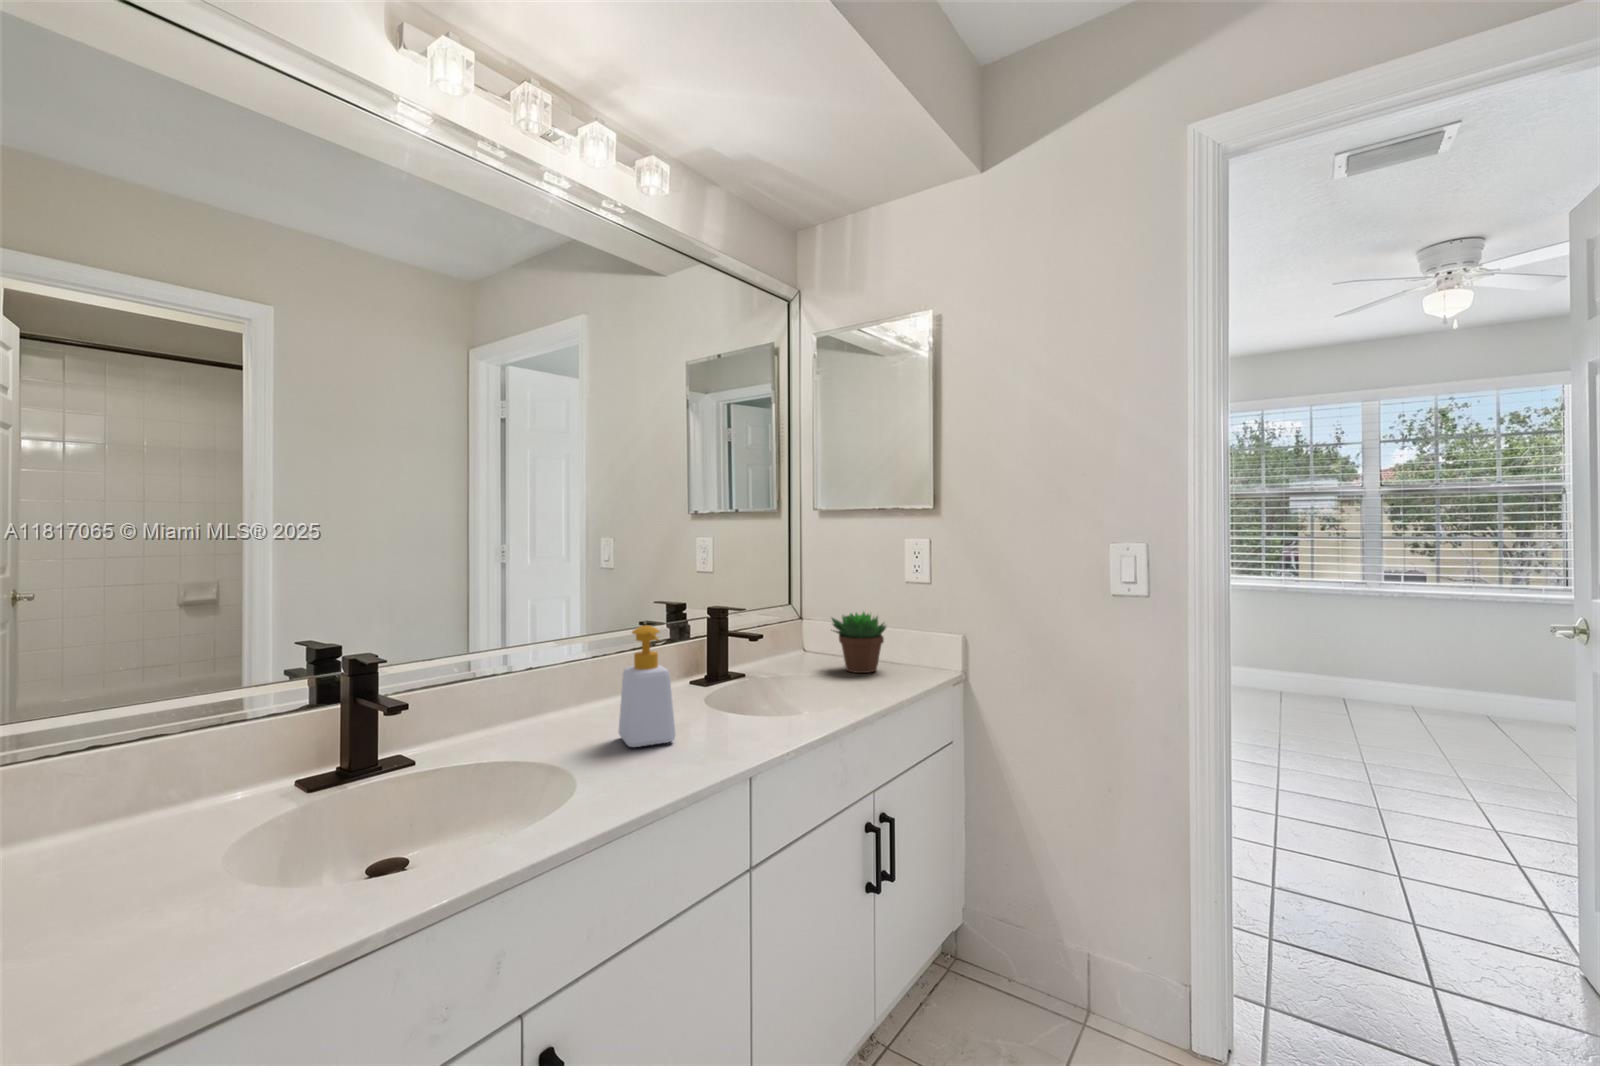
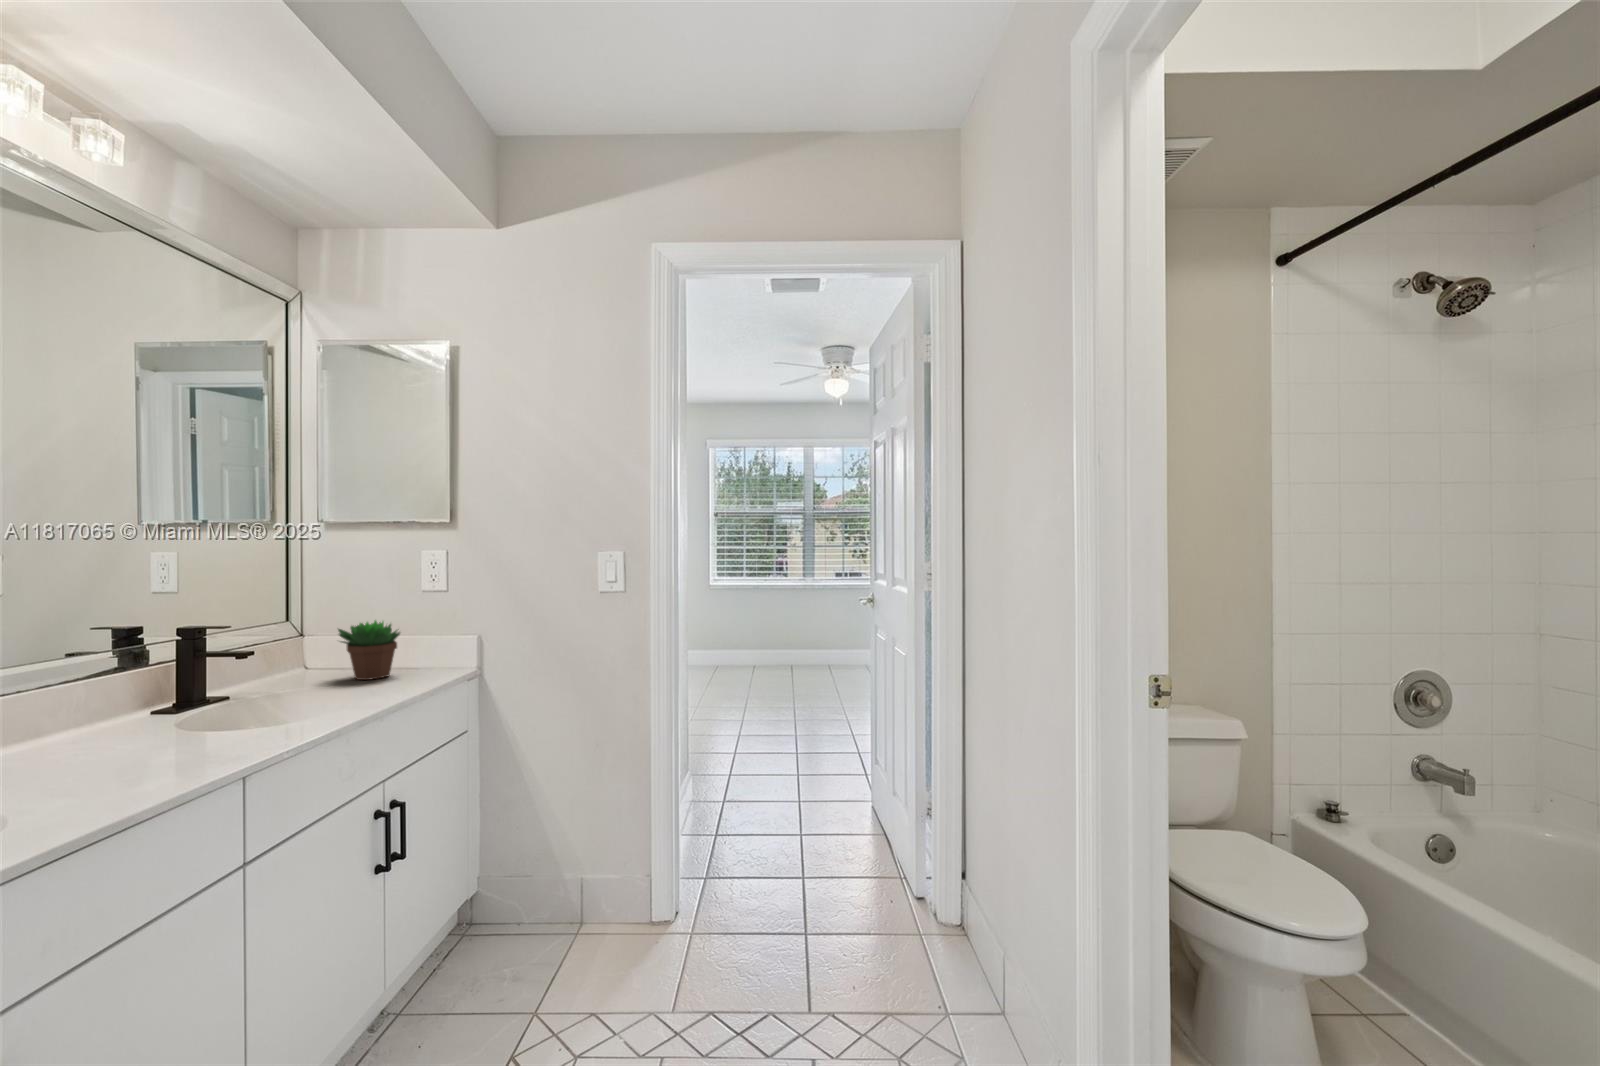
soap bottle: present [619,625,676,747] -> none [55,645,143,776]

